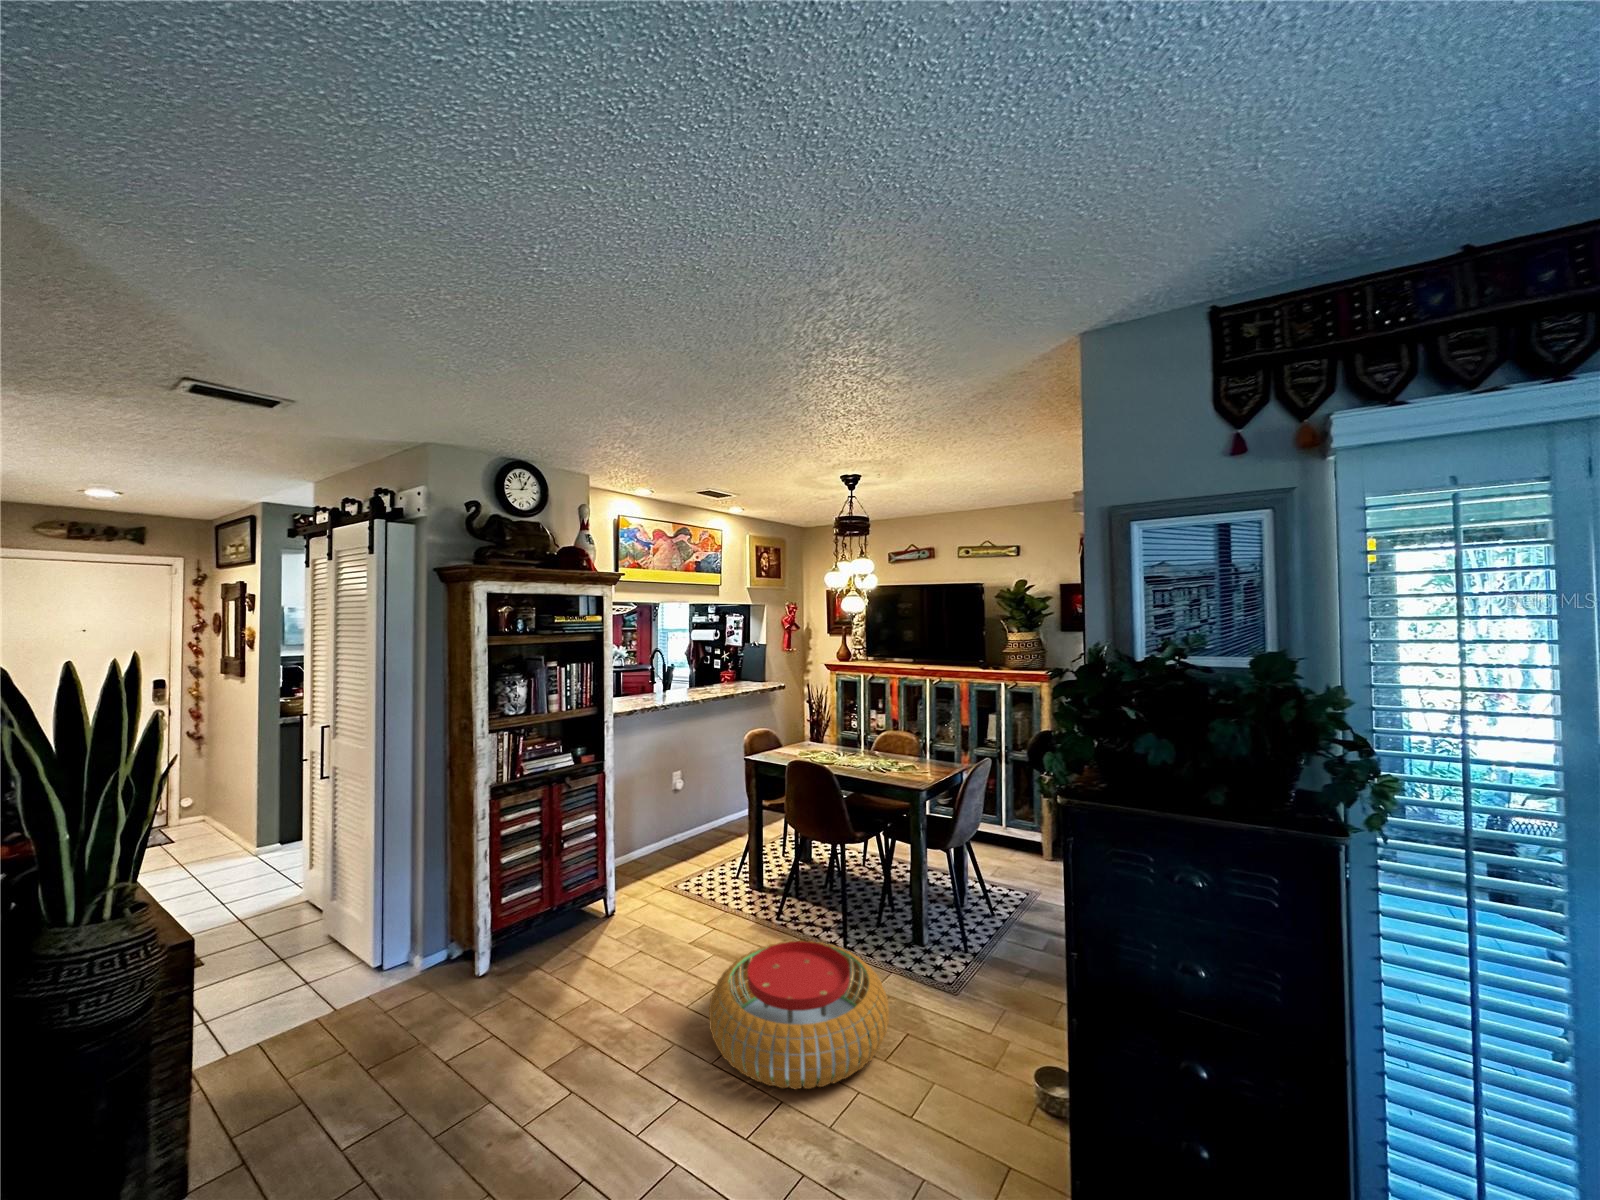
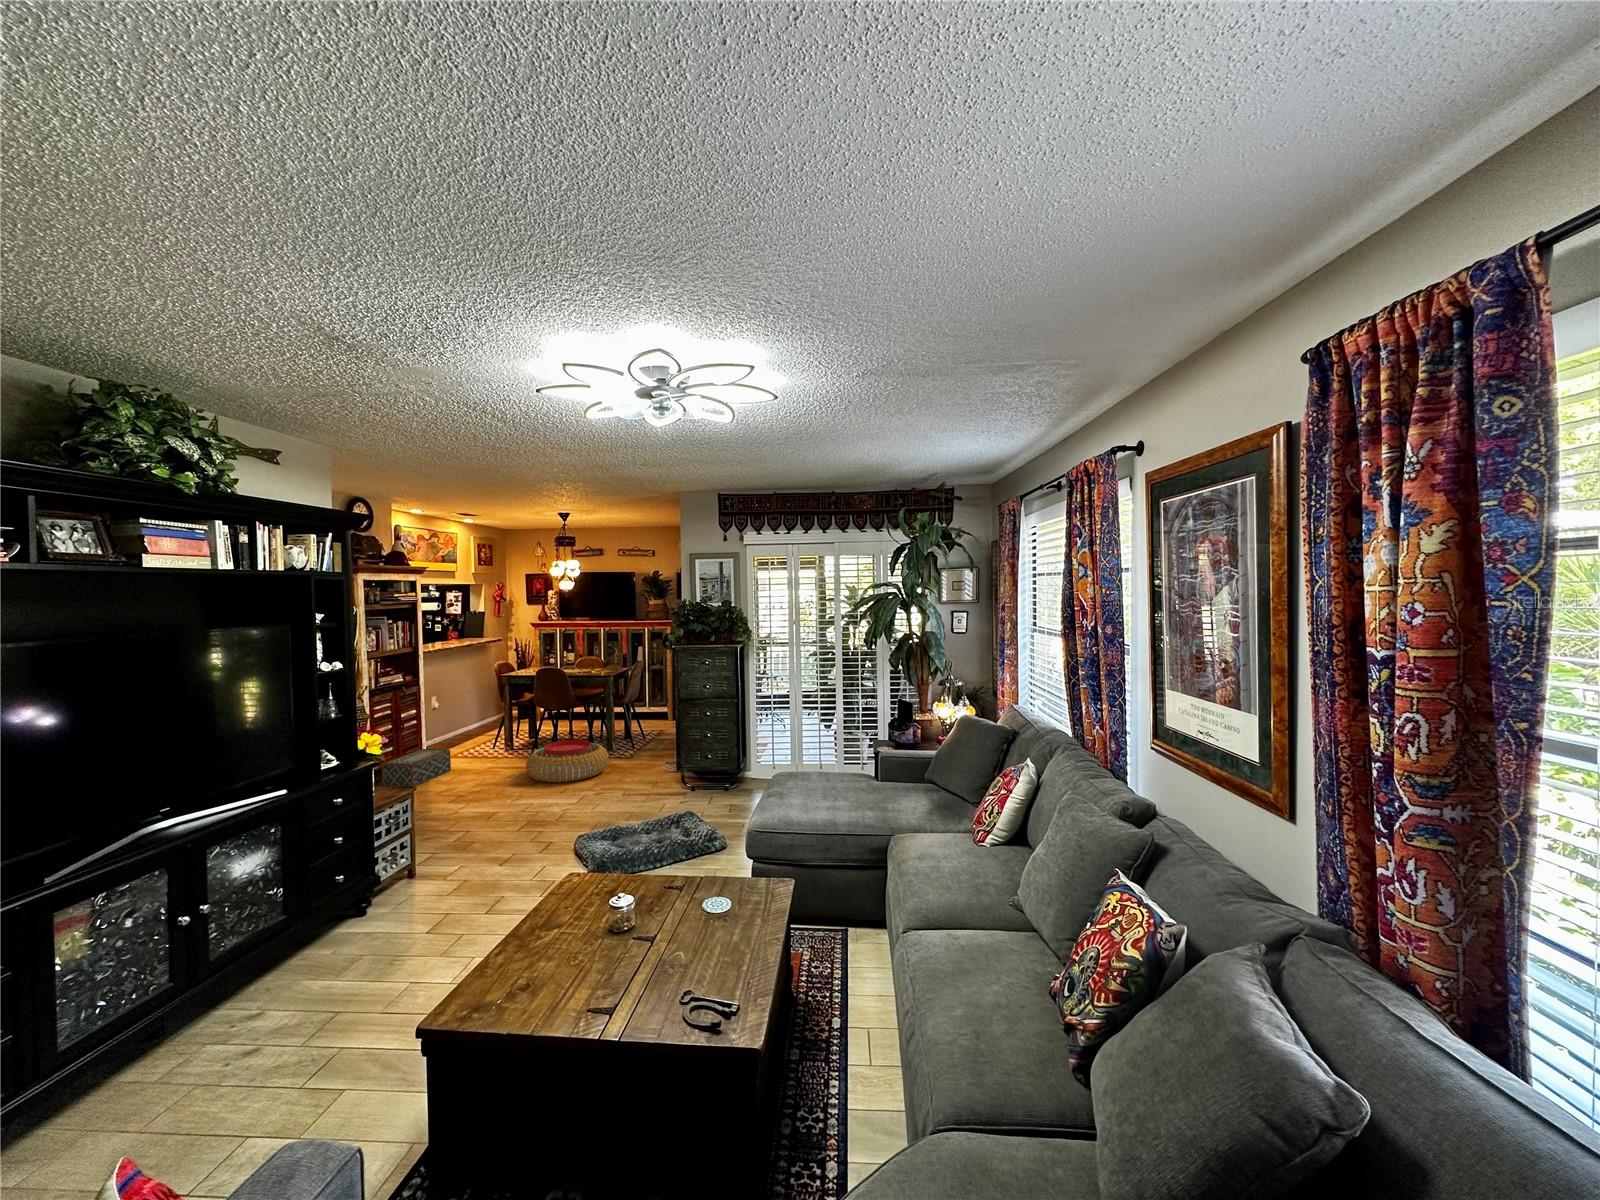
woven basket: none [505,885,628,982] -> present [382,749,451,787]

